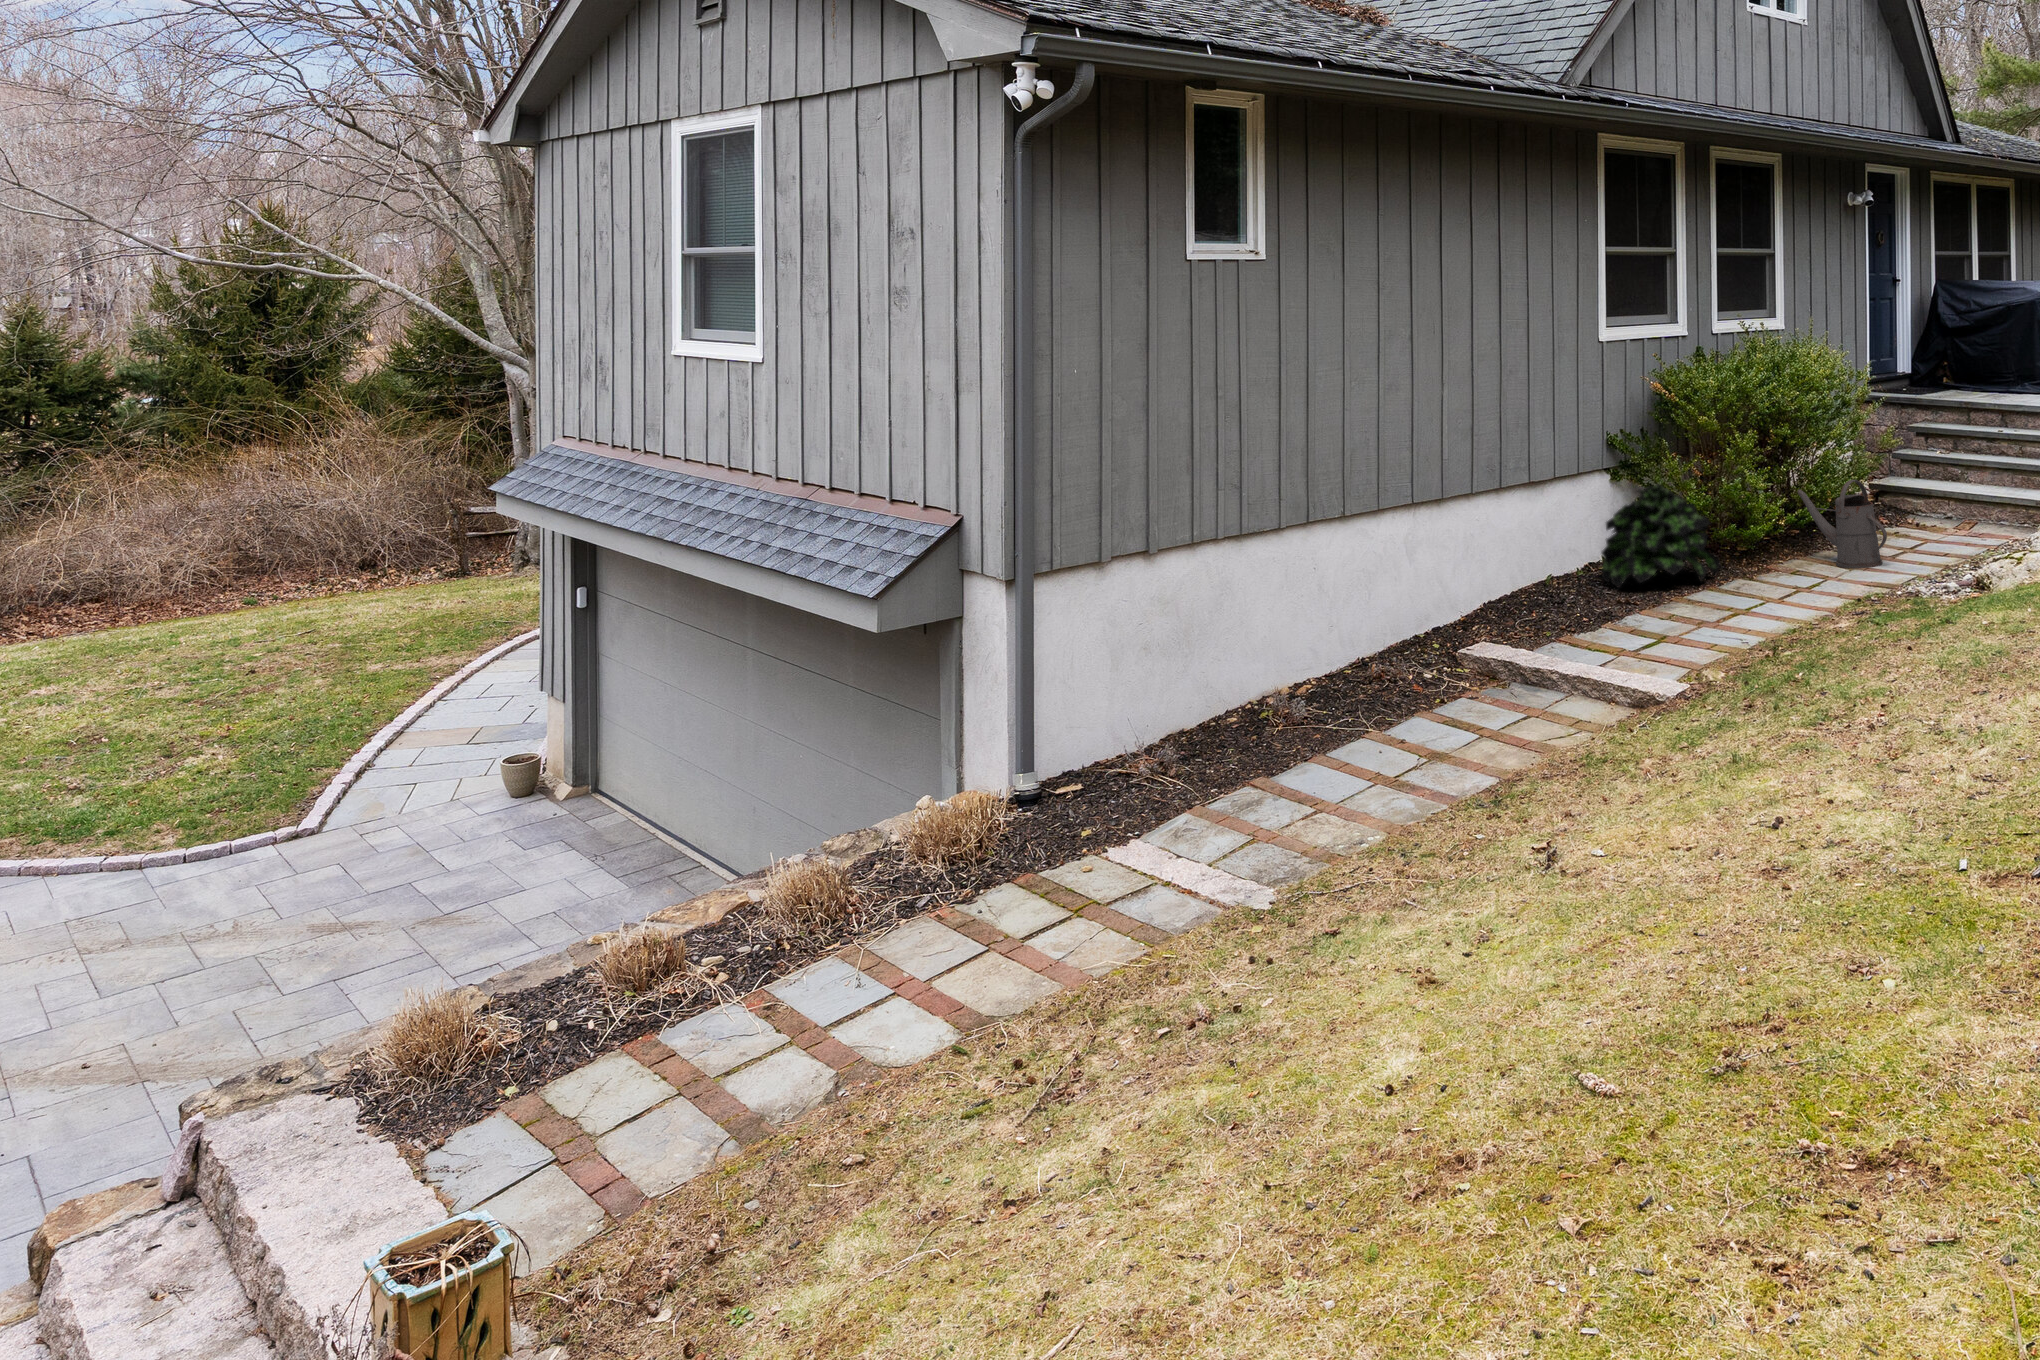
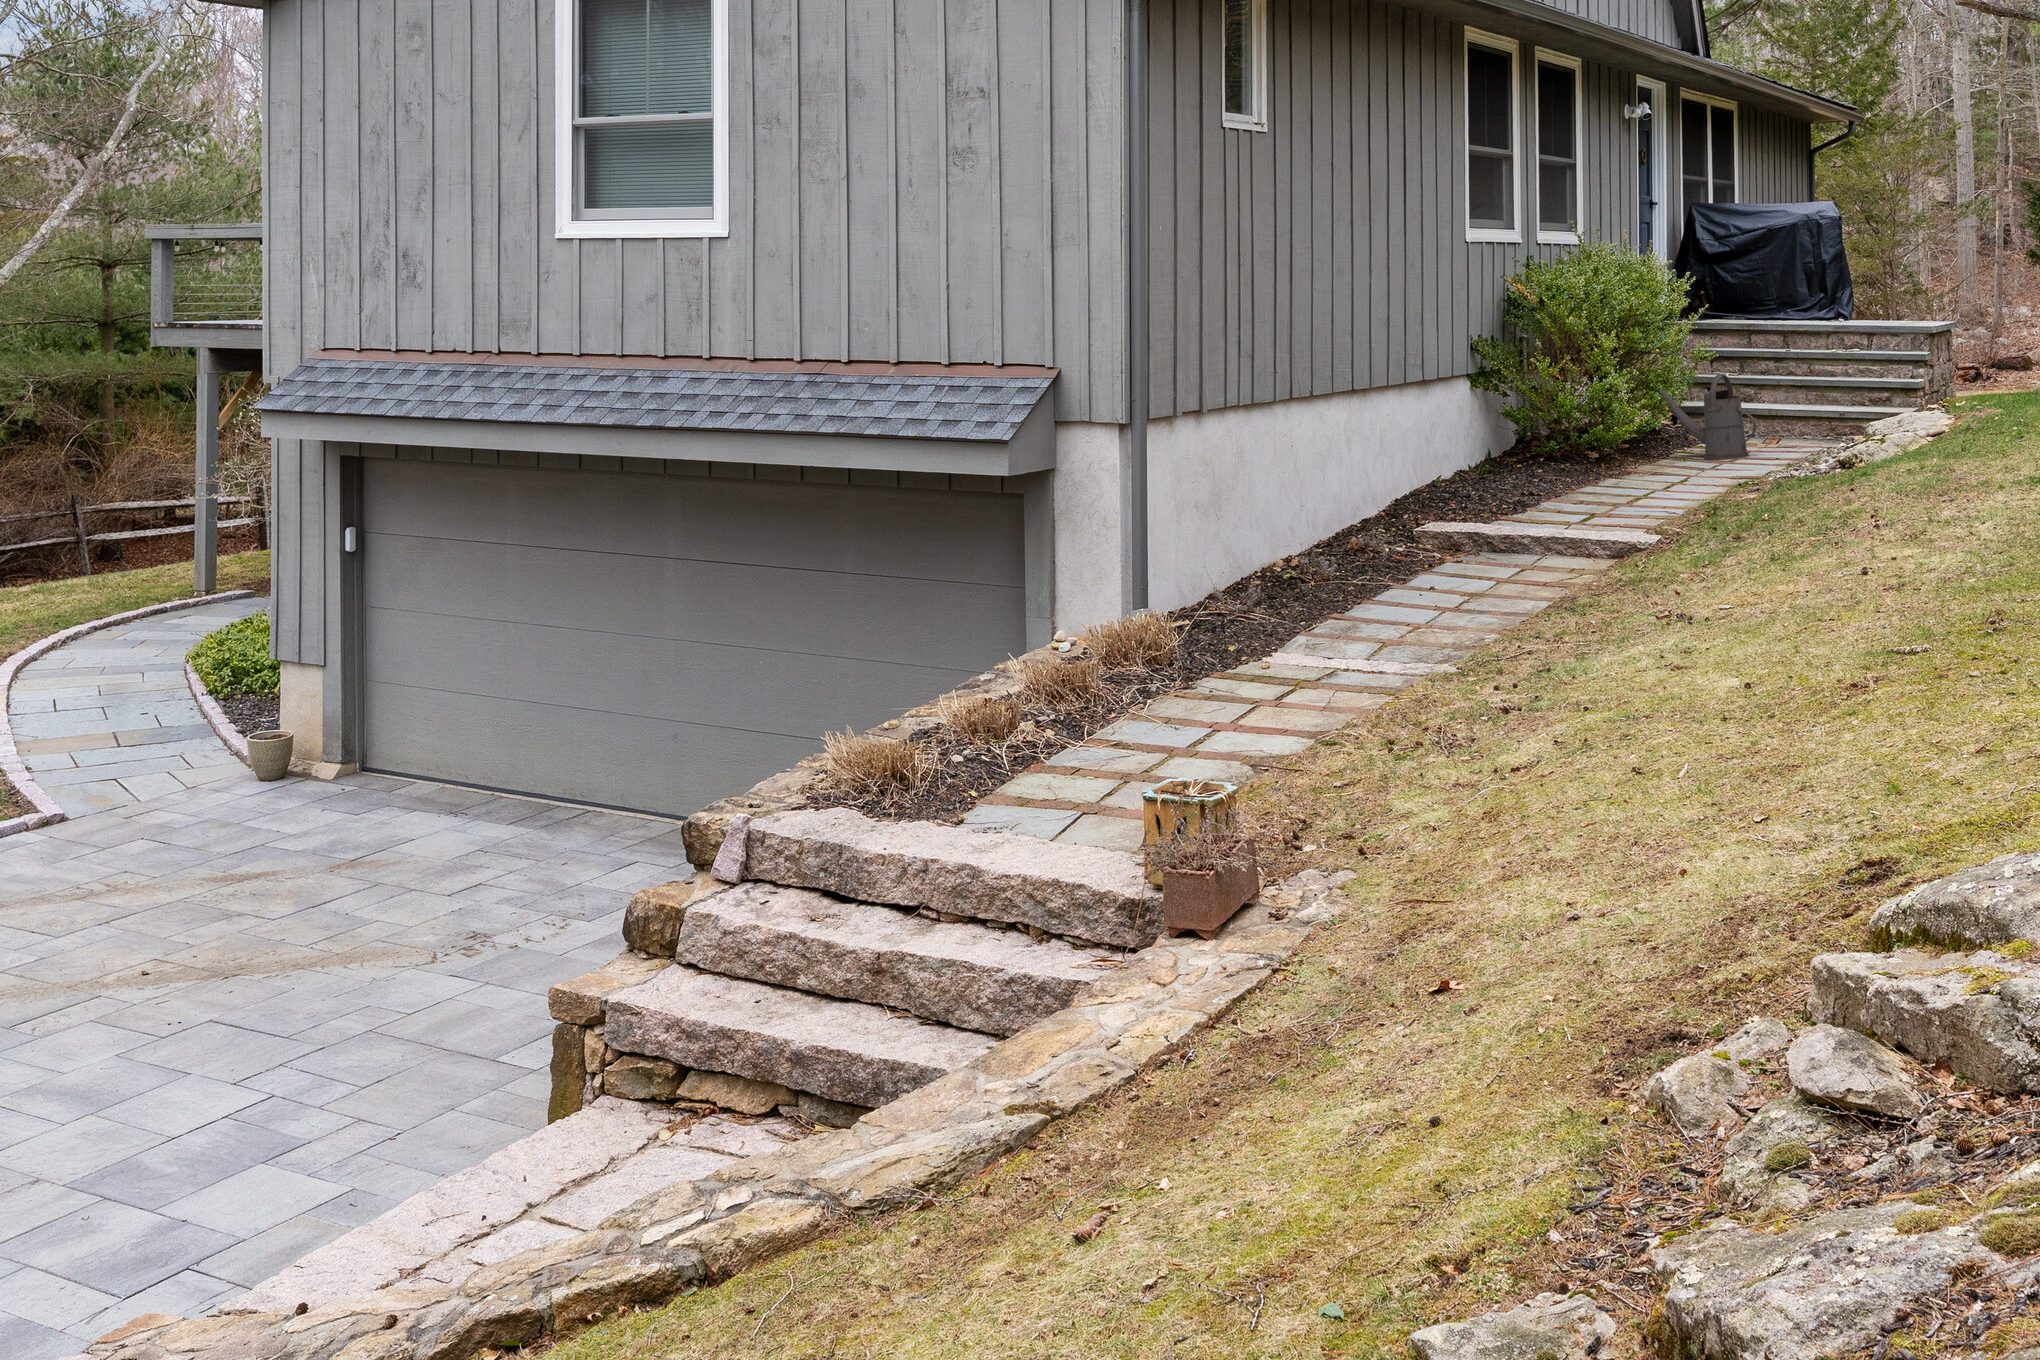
potted plant: present [1601,484,1720,588] -> none [1480,383,1604,487]

